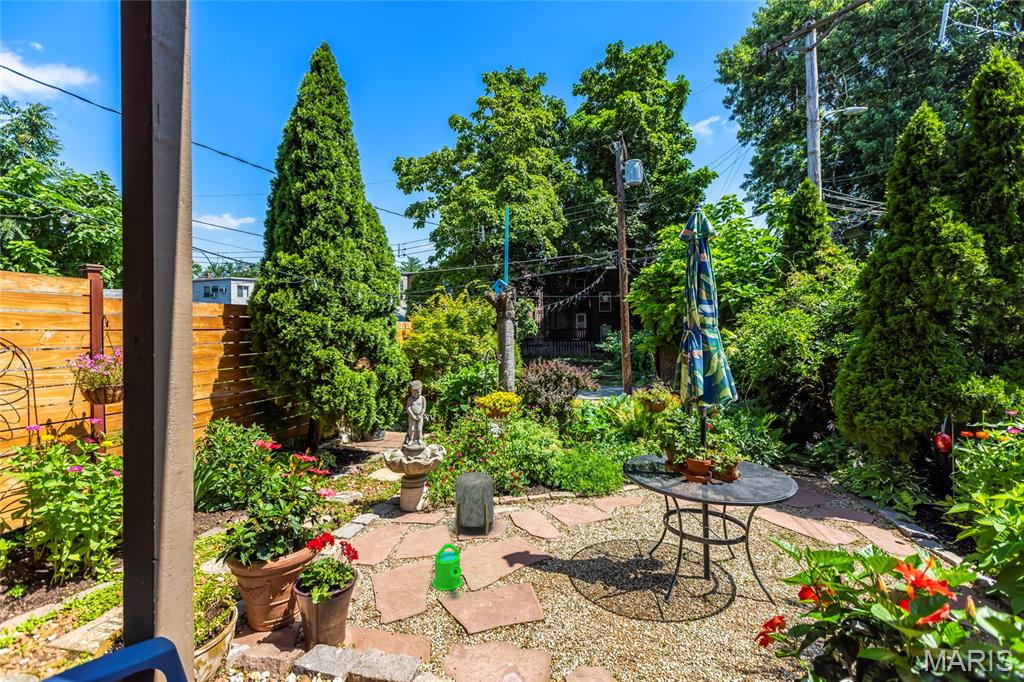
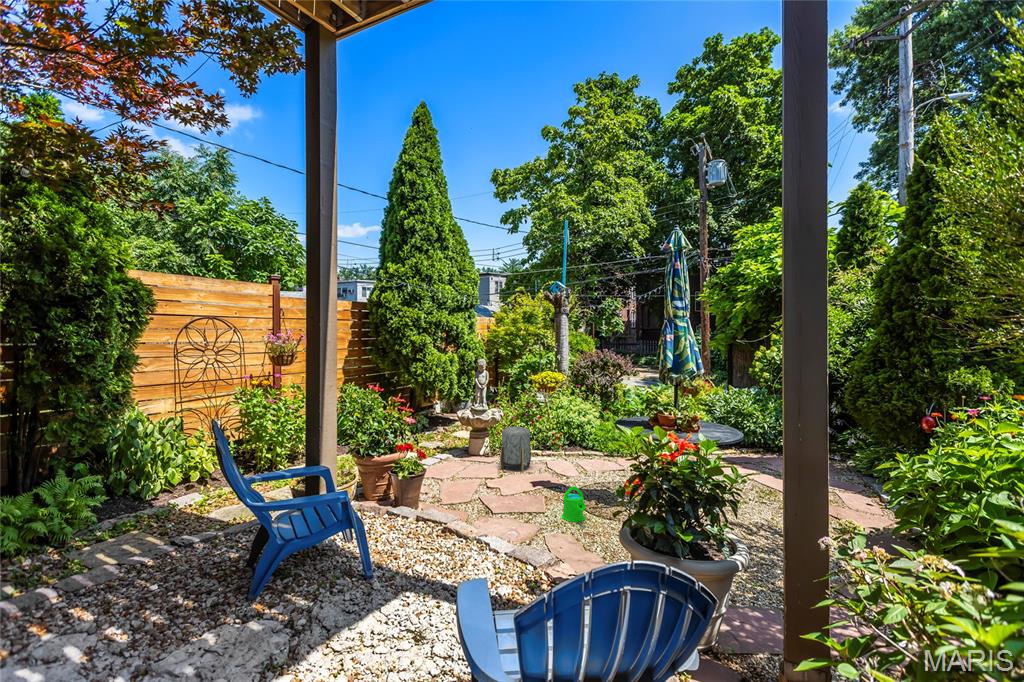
watering can: present [433,543,462,590] -> present [562,486,586,522]

